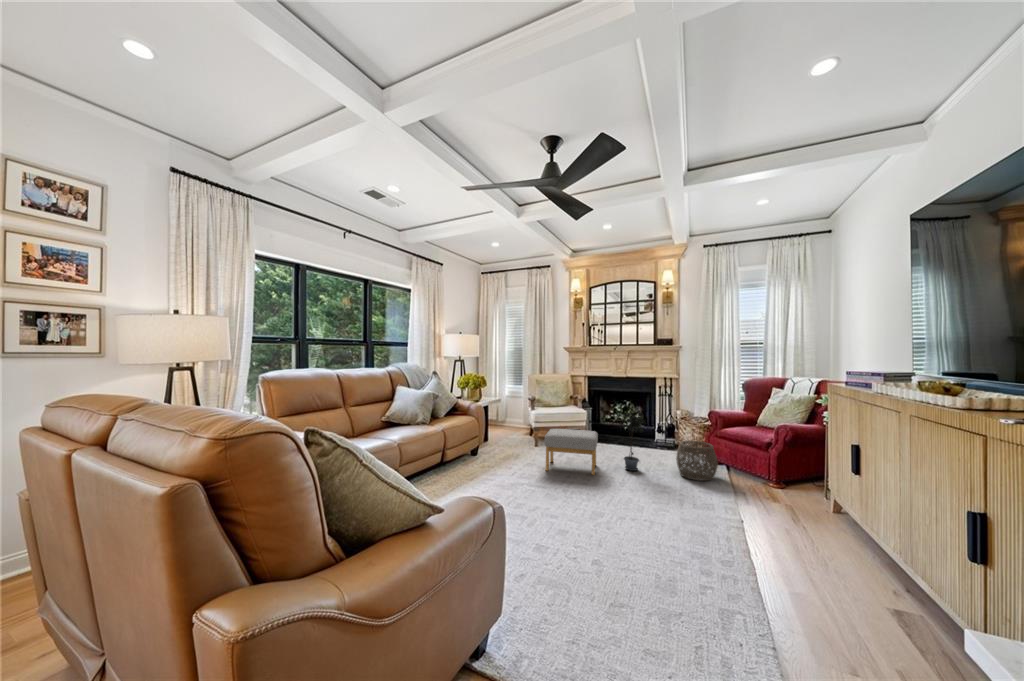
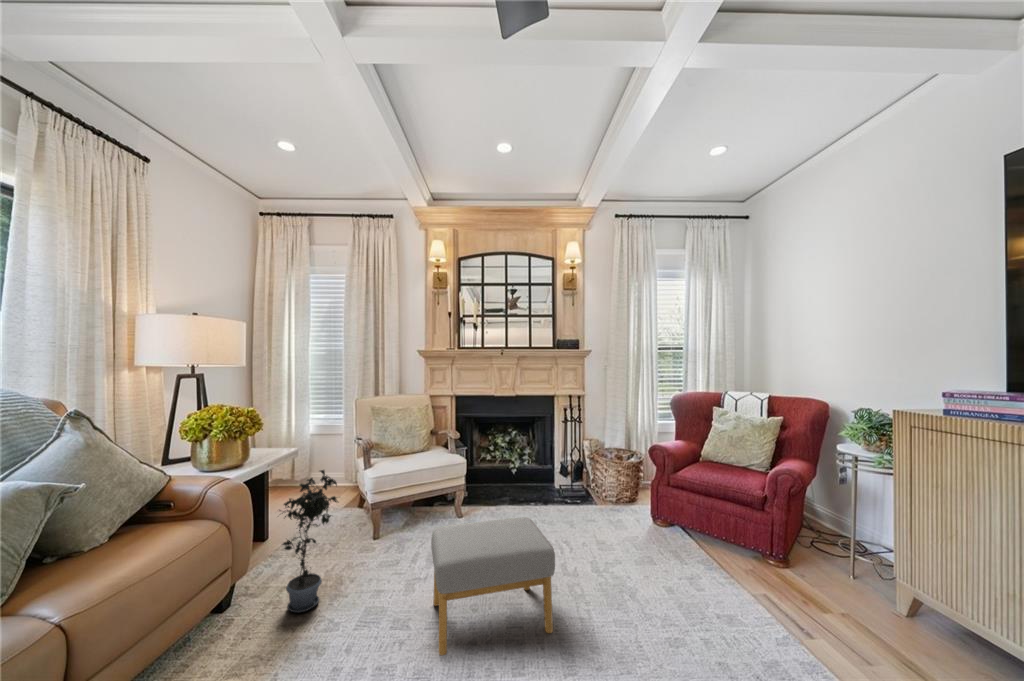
potted plant: present [622,408,646,471] -> present [279,470,338,613]
woven basket: present [676,441,718,481] -> none [662,505,735,586]

